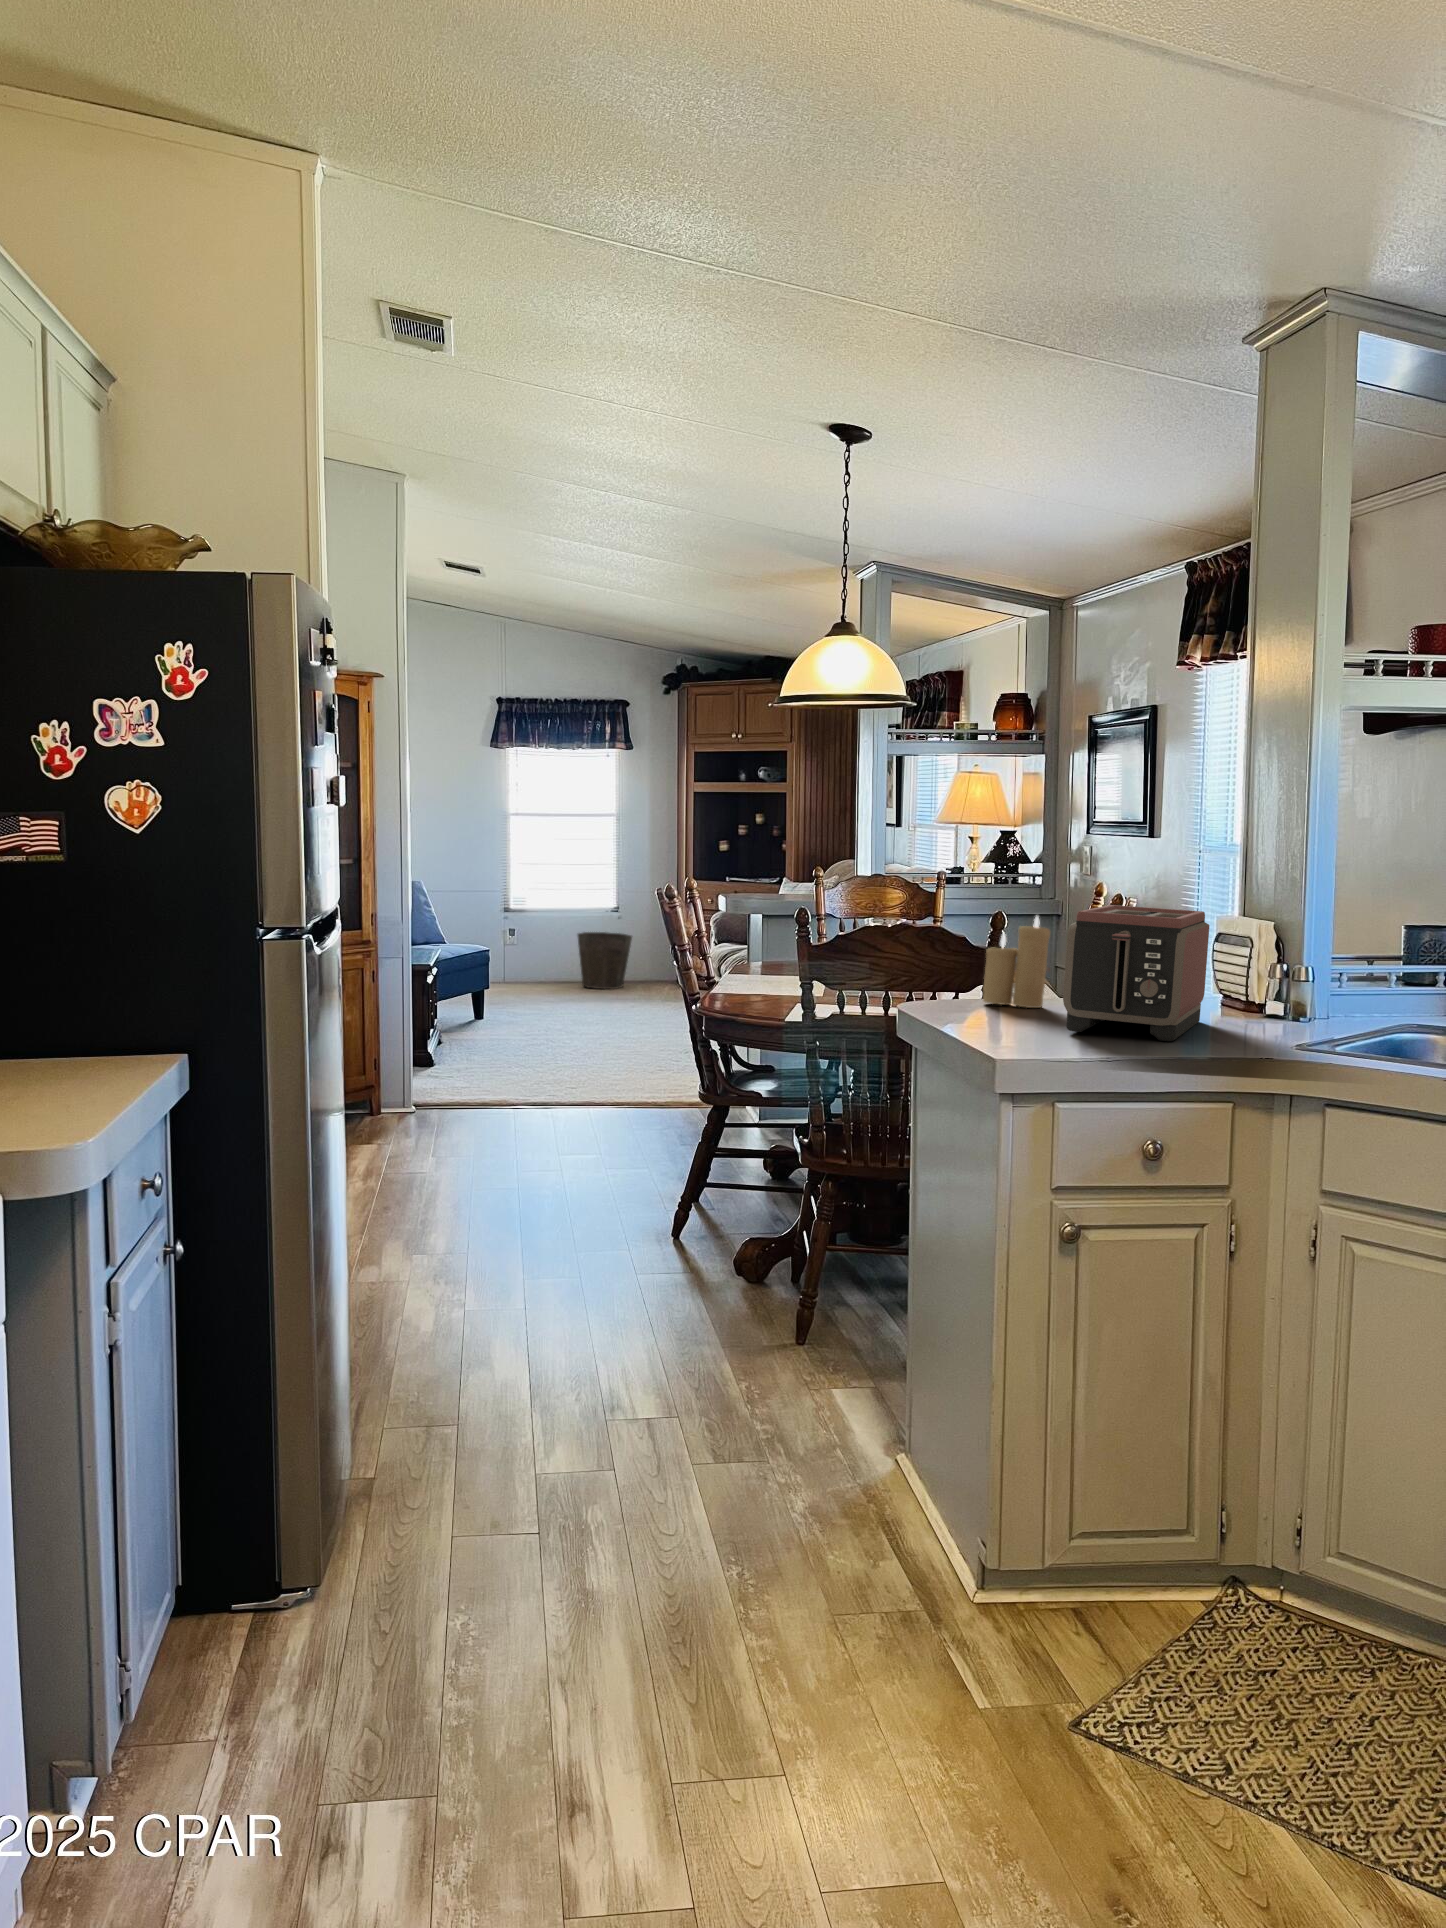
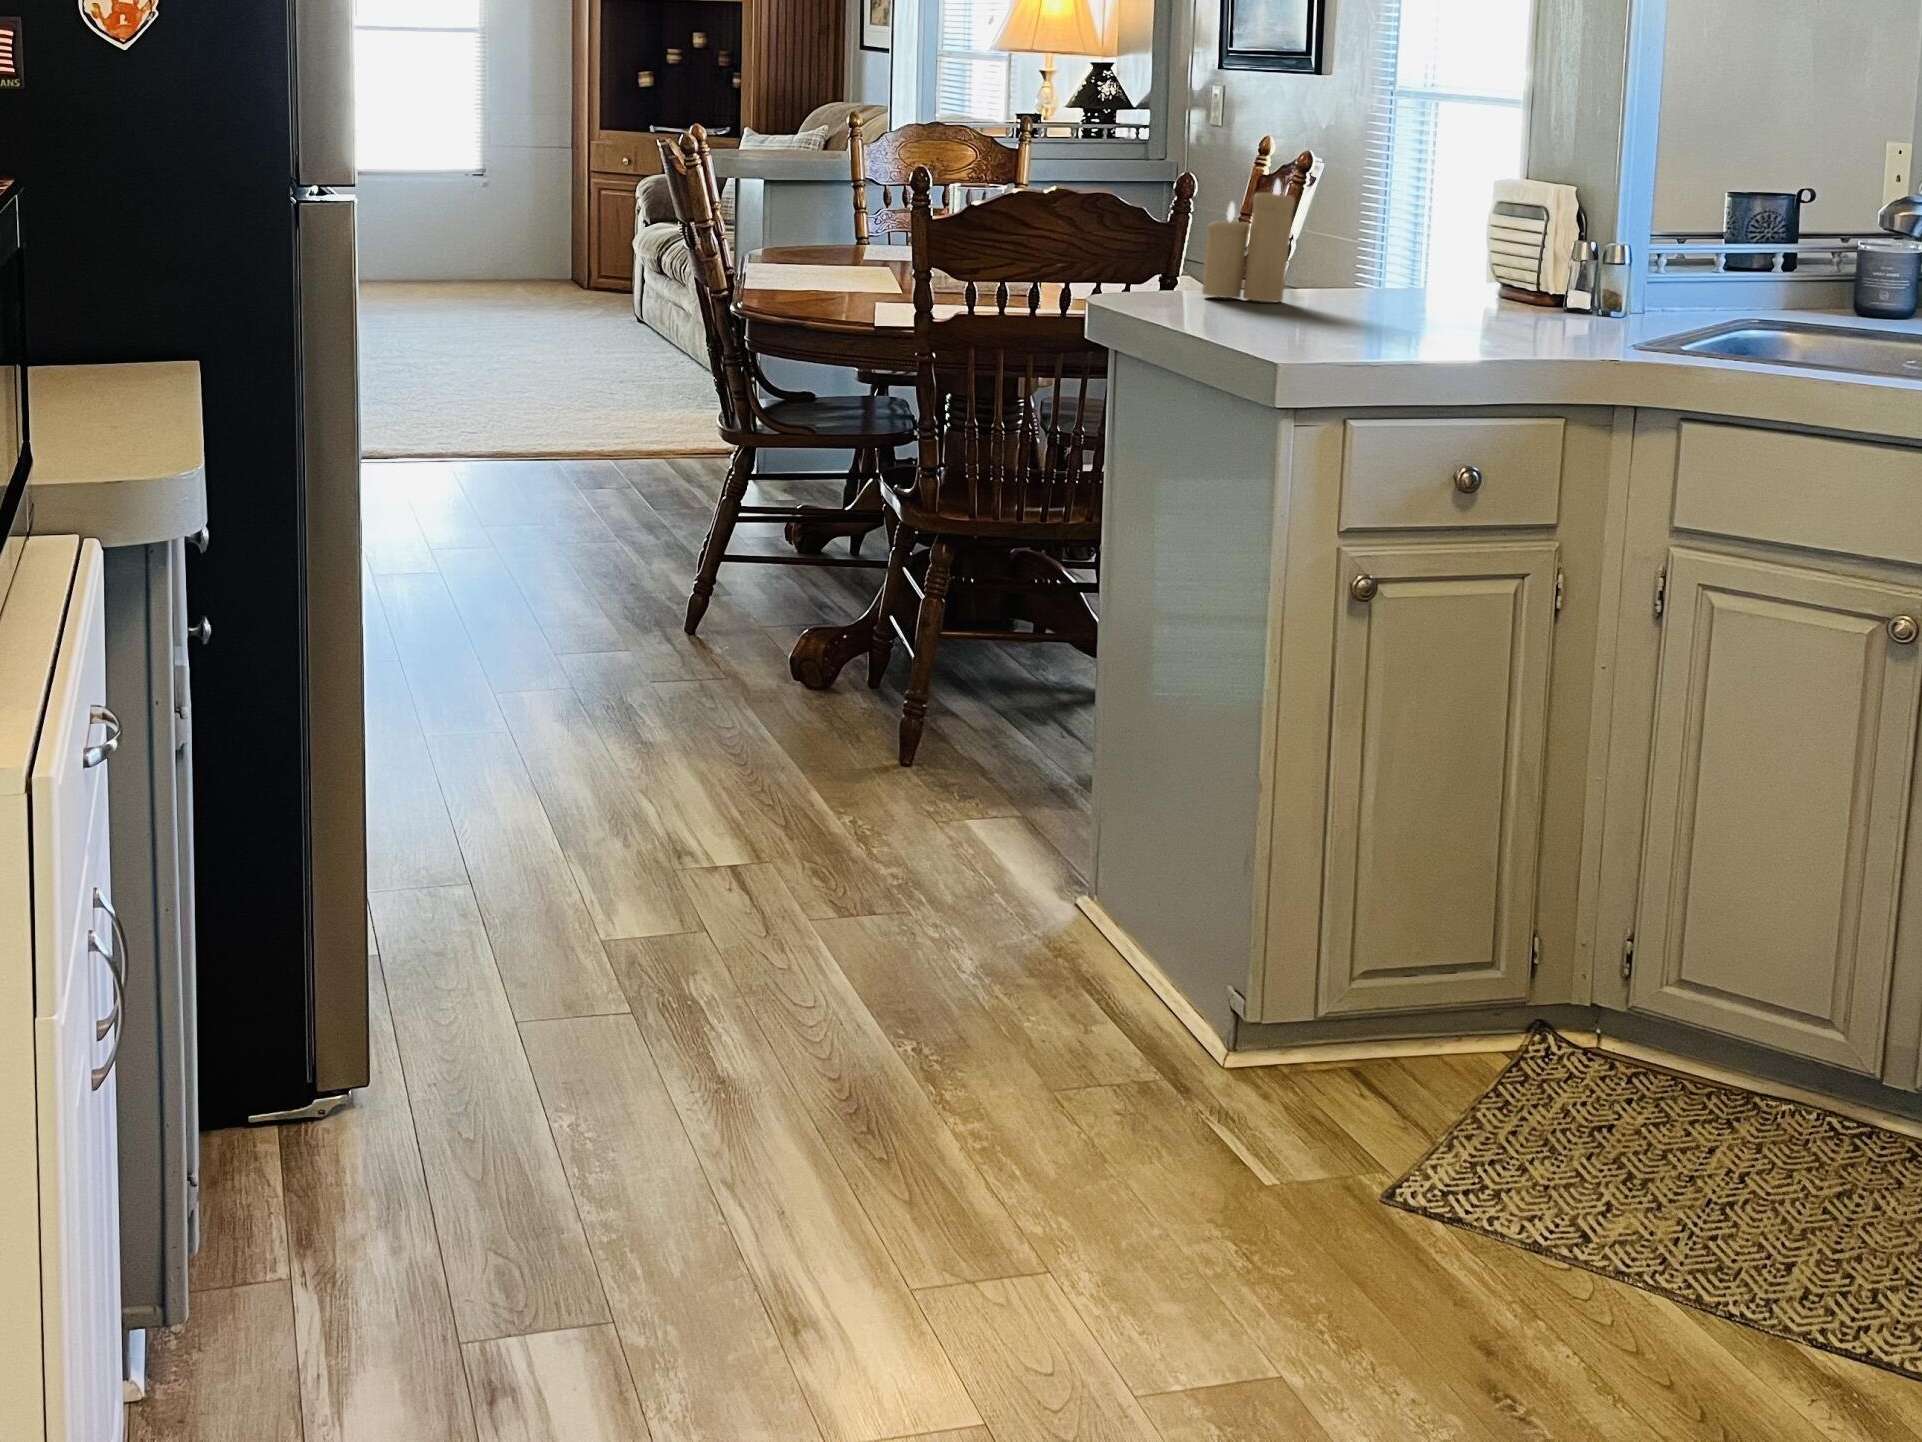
toaster: present [1063,905,1210,1041] -> none [1341,165,1513,343]
waste bin: present [578,932,632,989] -> none [421,205,504,290]

